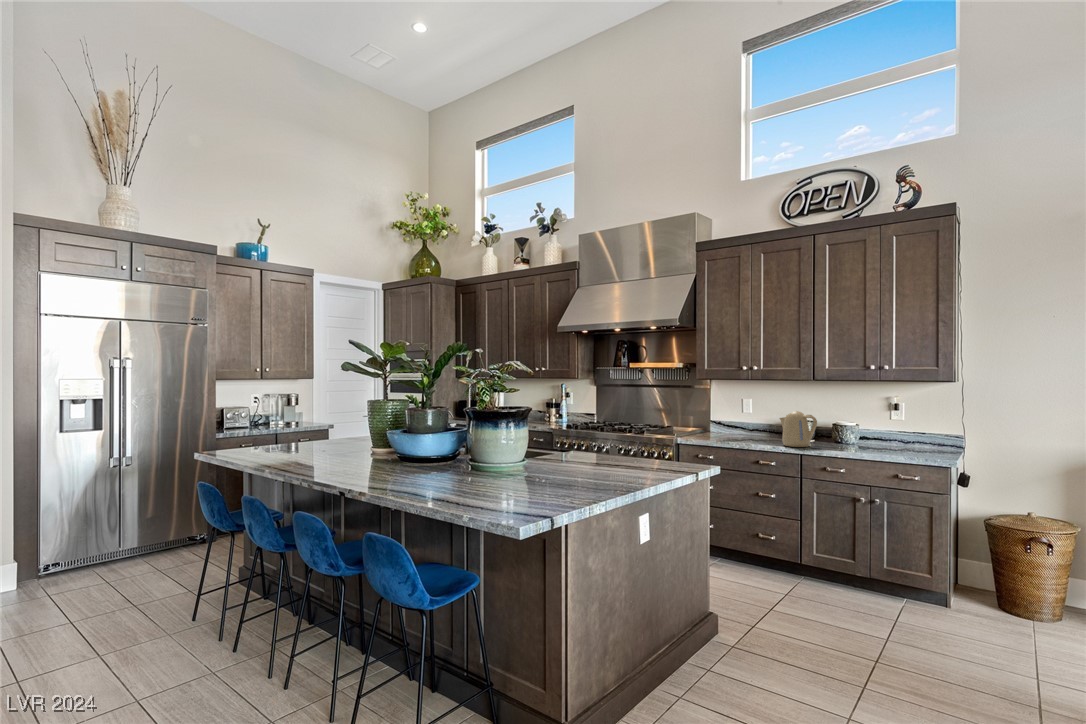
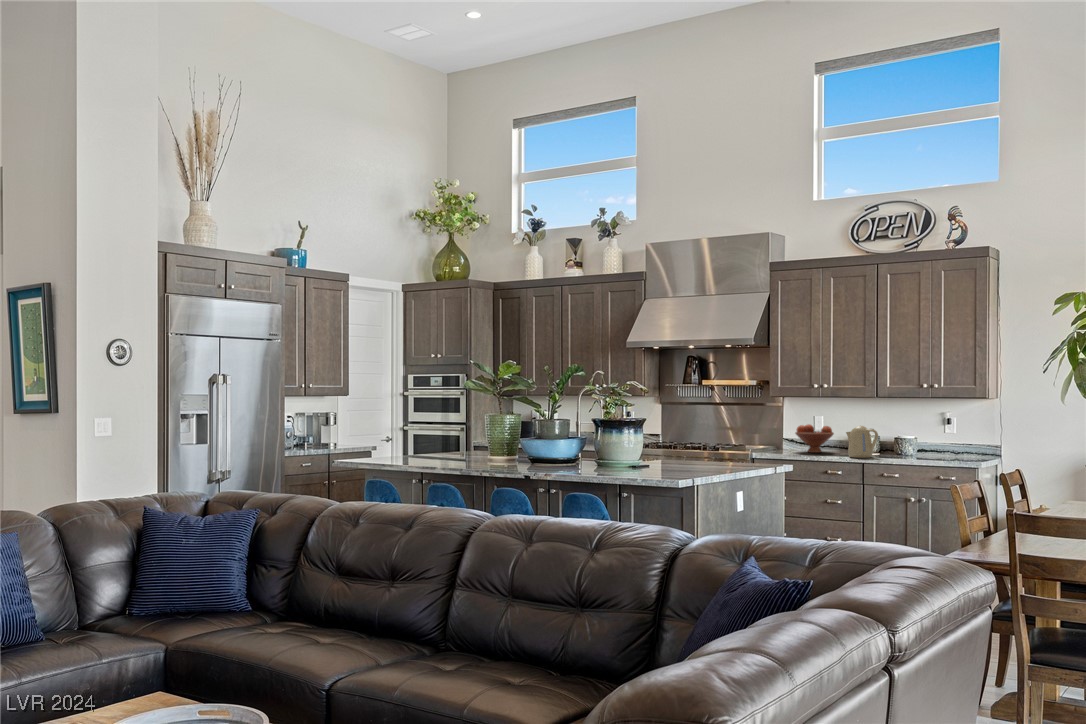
fruit bowl: none [723,408,765,438] -> present [795,424,834,453]

